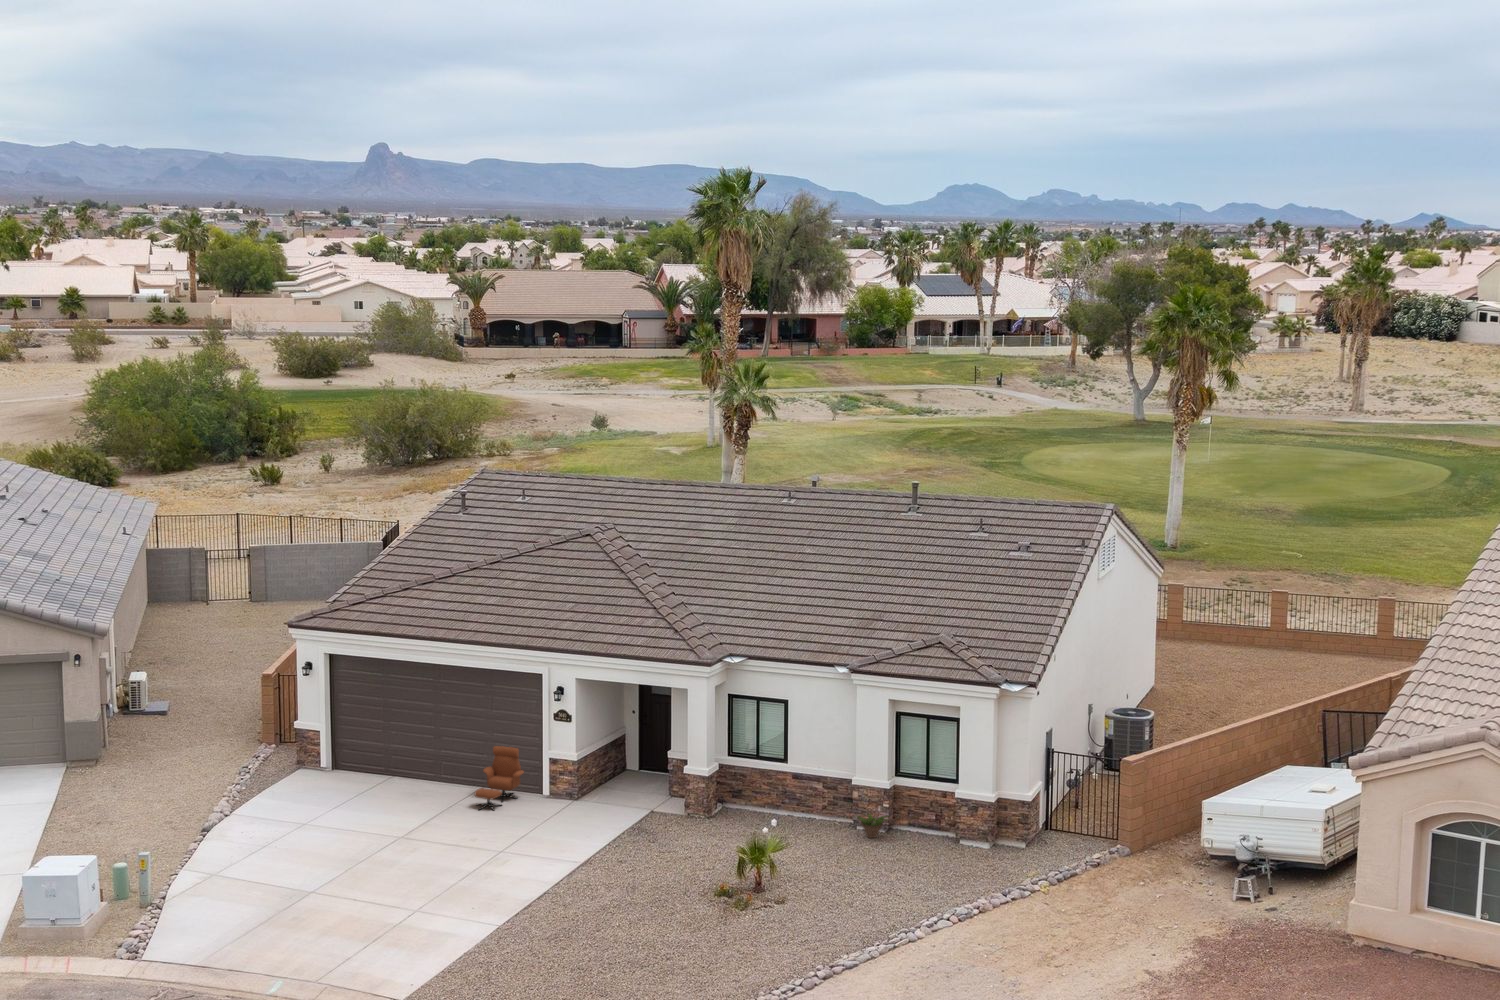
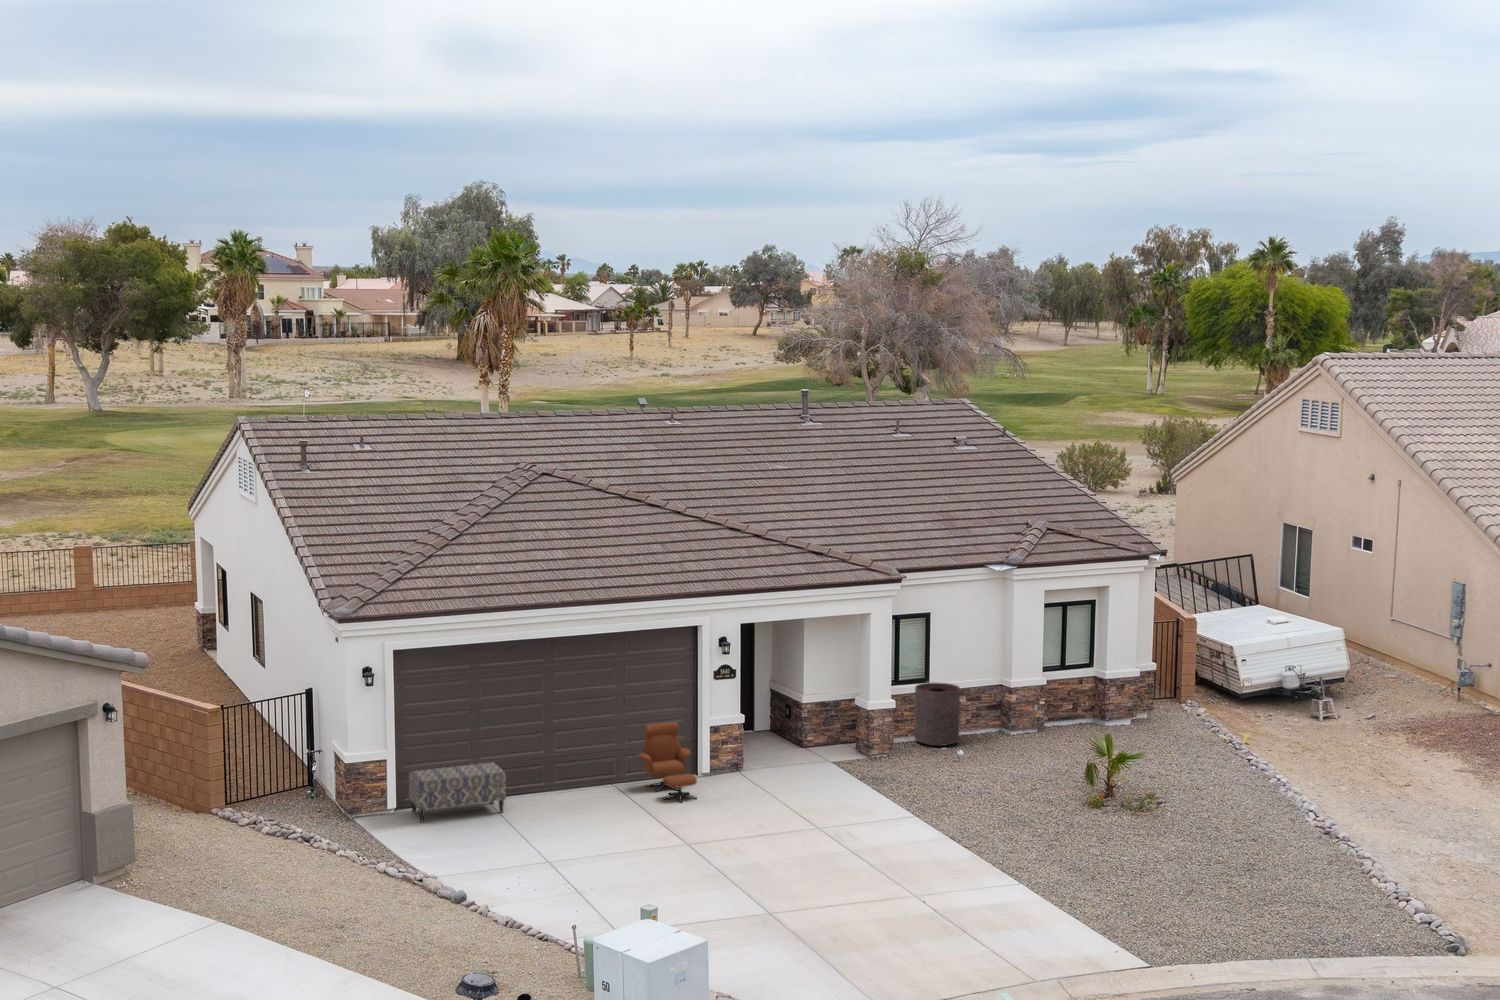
bench: none [321,743,393,787] -> present [409,762,506,822]
trash can: none [751,763,792,822] -> present [914,683,960,746]
decorative plant: present [858,814,887,838] -> none [1027,711,1065,736]

